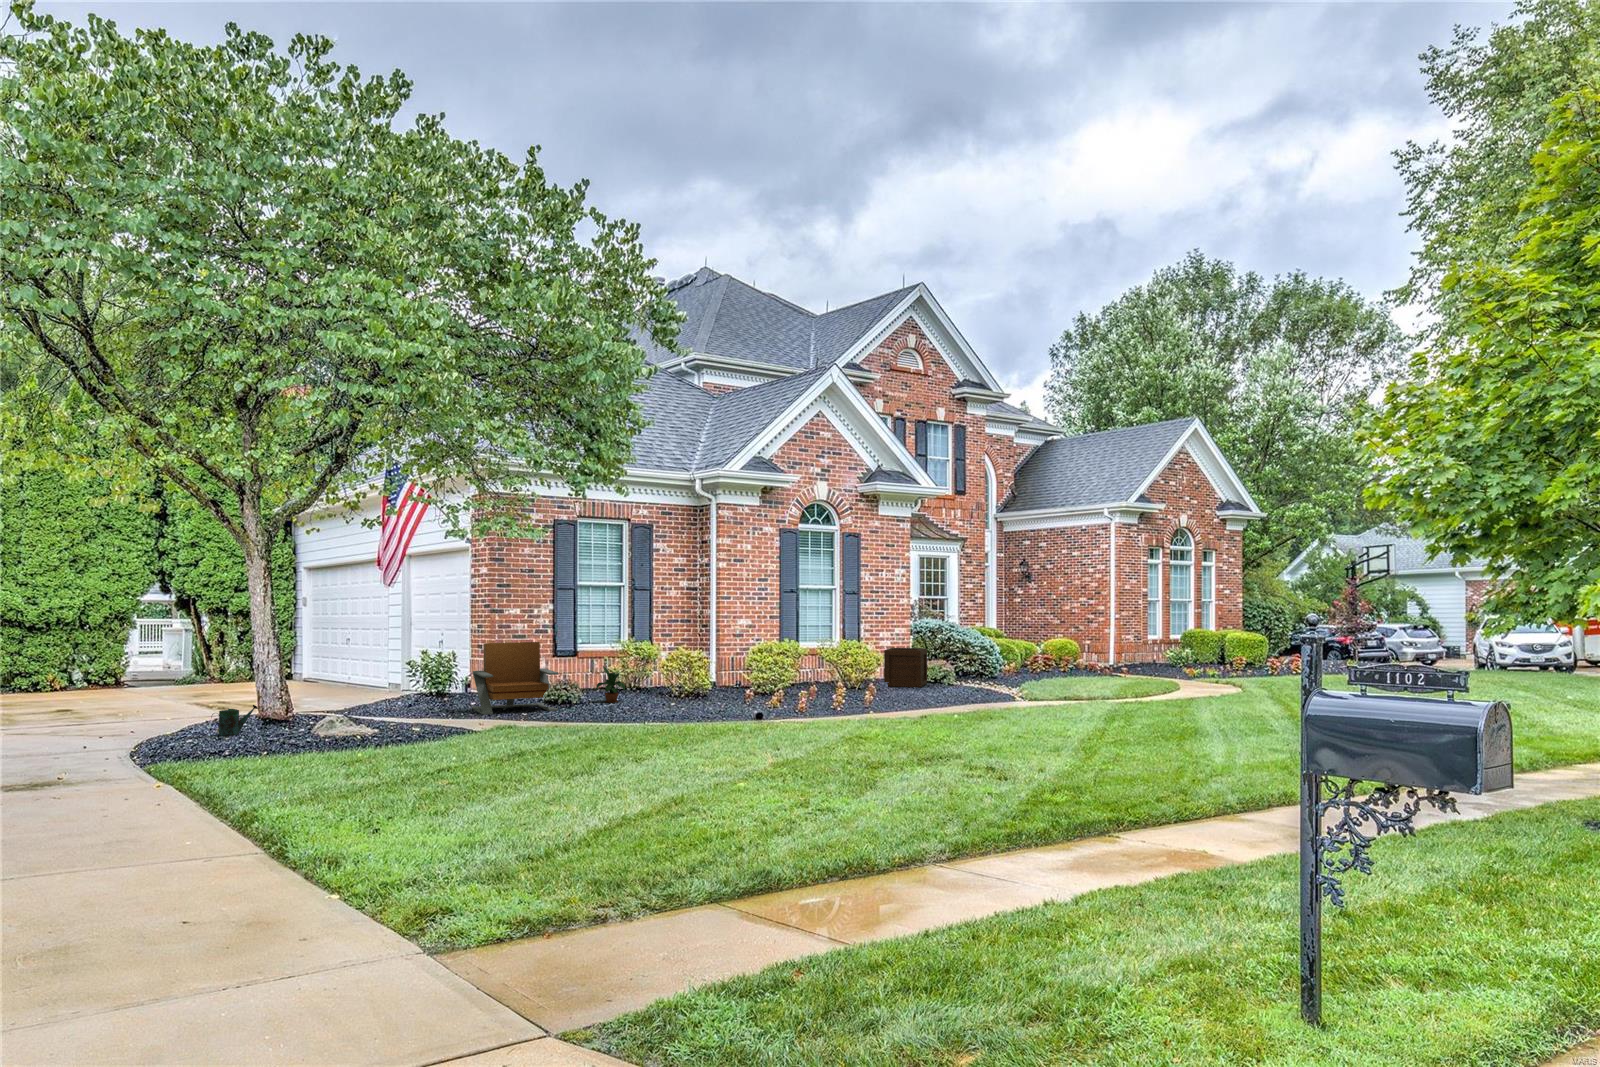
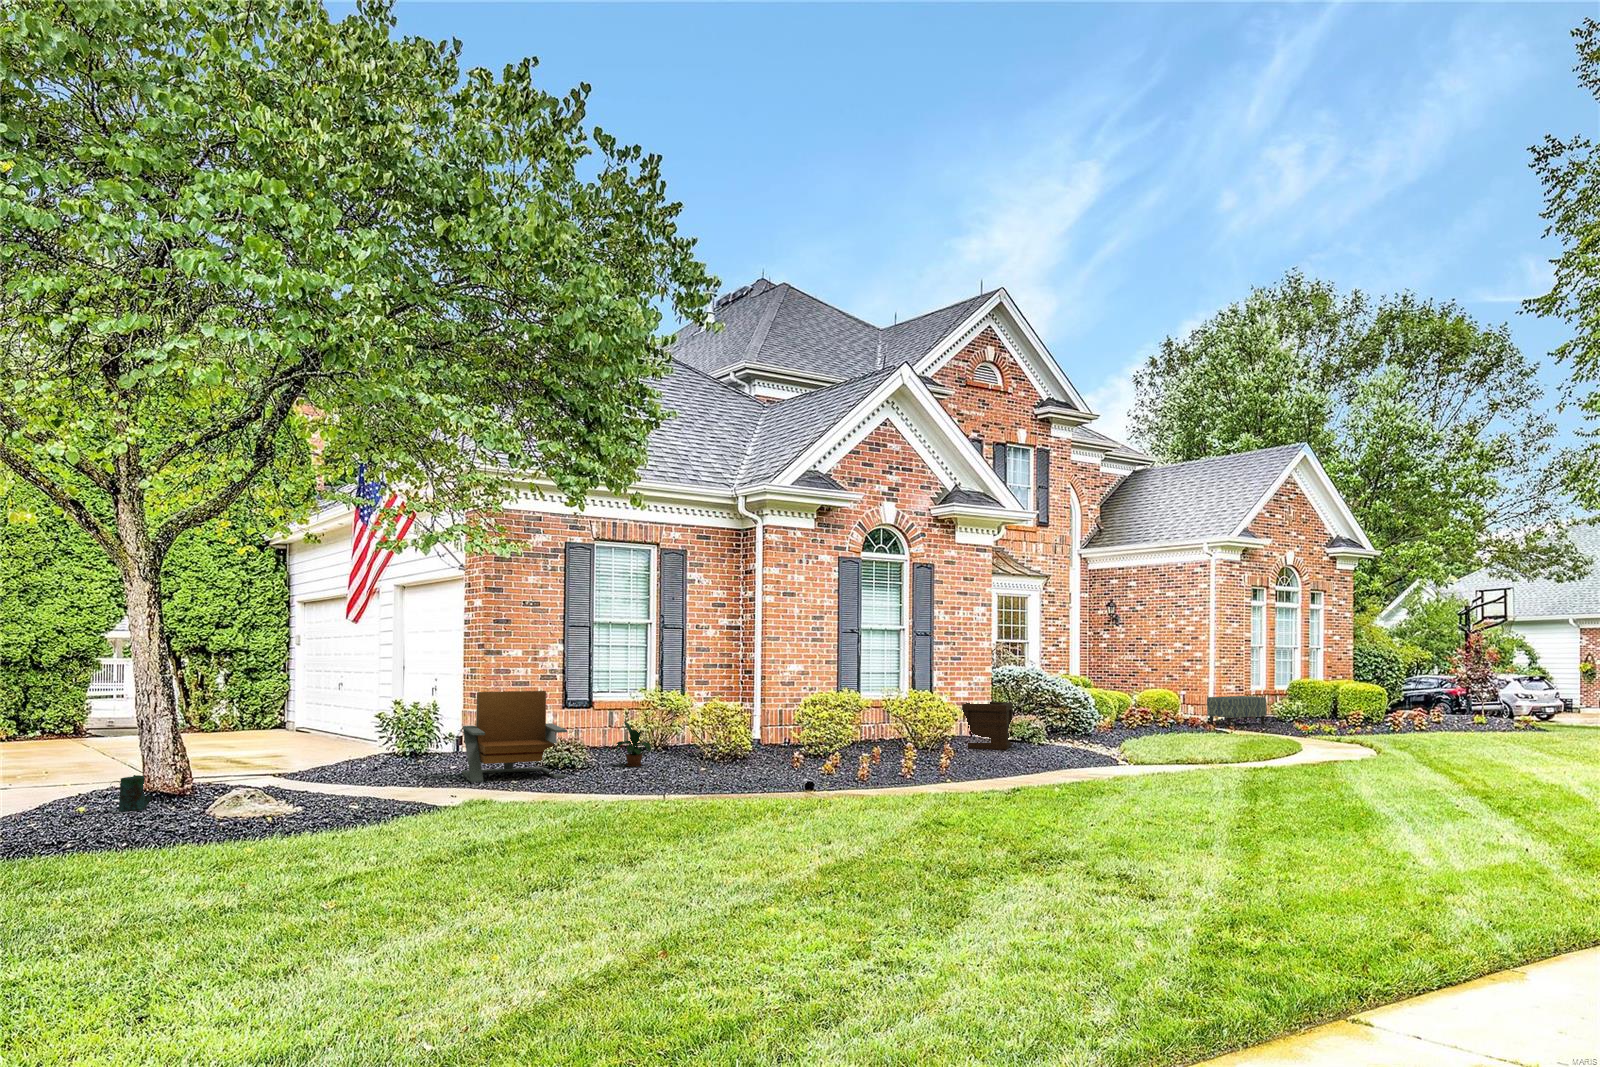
bench: none [1103,642,1154,668] -> present [1207,696,1267,726]

